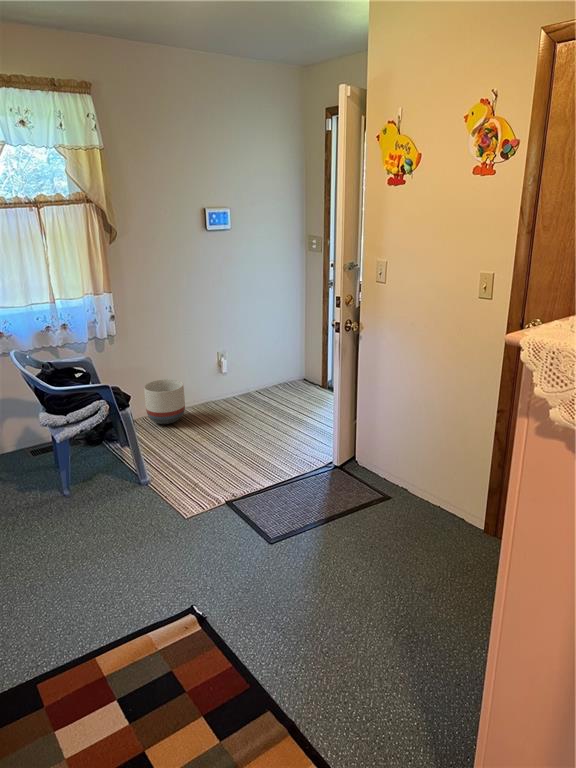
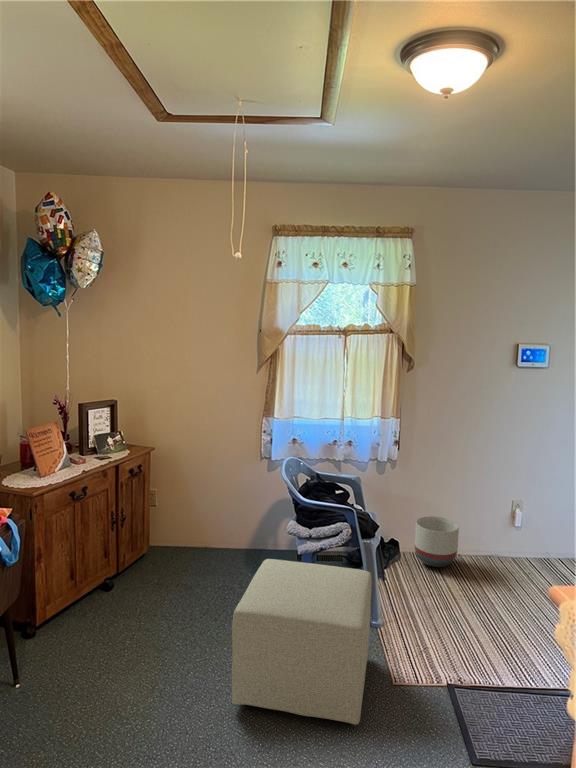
ottoman: none [35,434,180,590] -> present [232,559,371,725]

